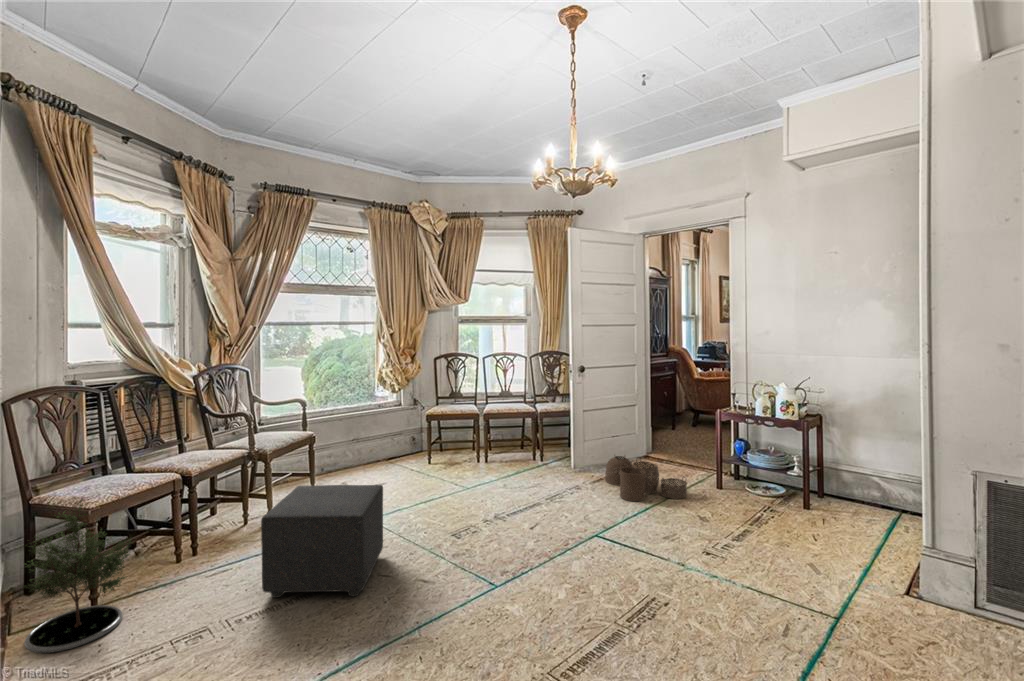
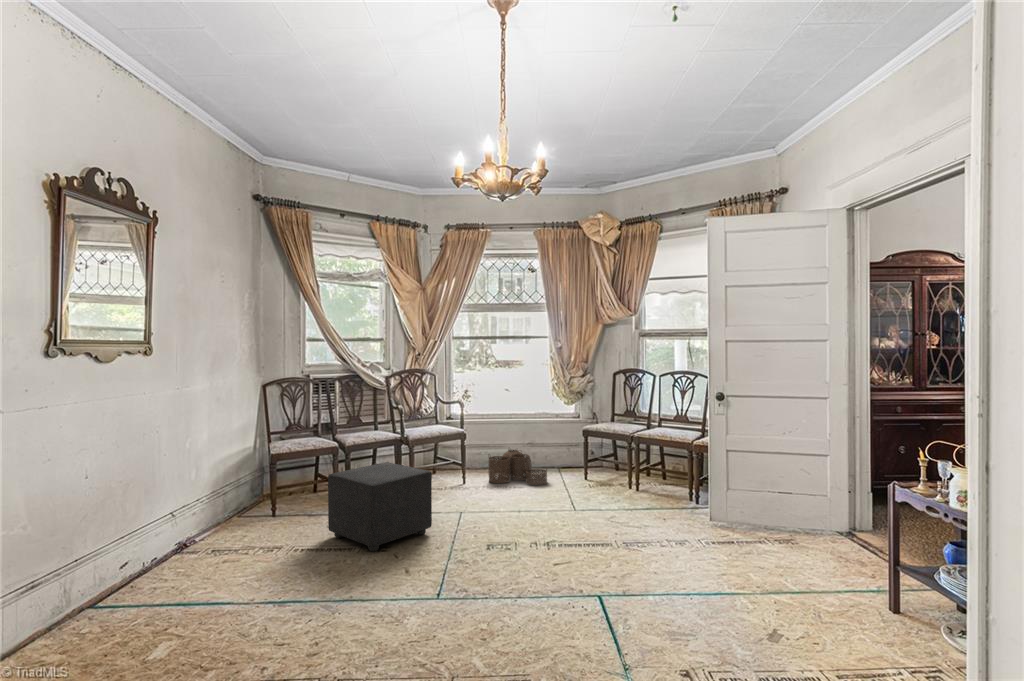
woven basket: present [605,456,687,501] -> present [488,449,547,485]
potted tree: present [25,500,131,653] -> none [219,441,281,530]

